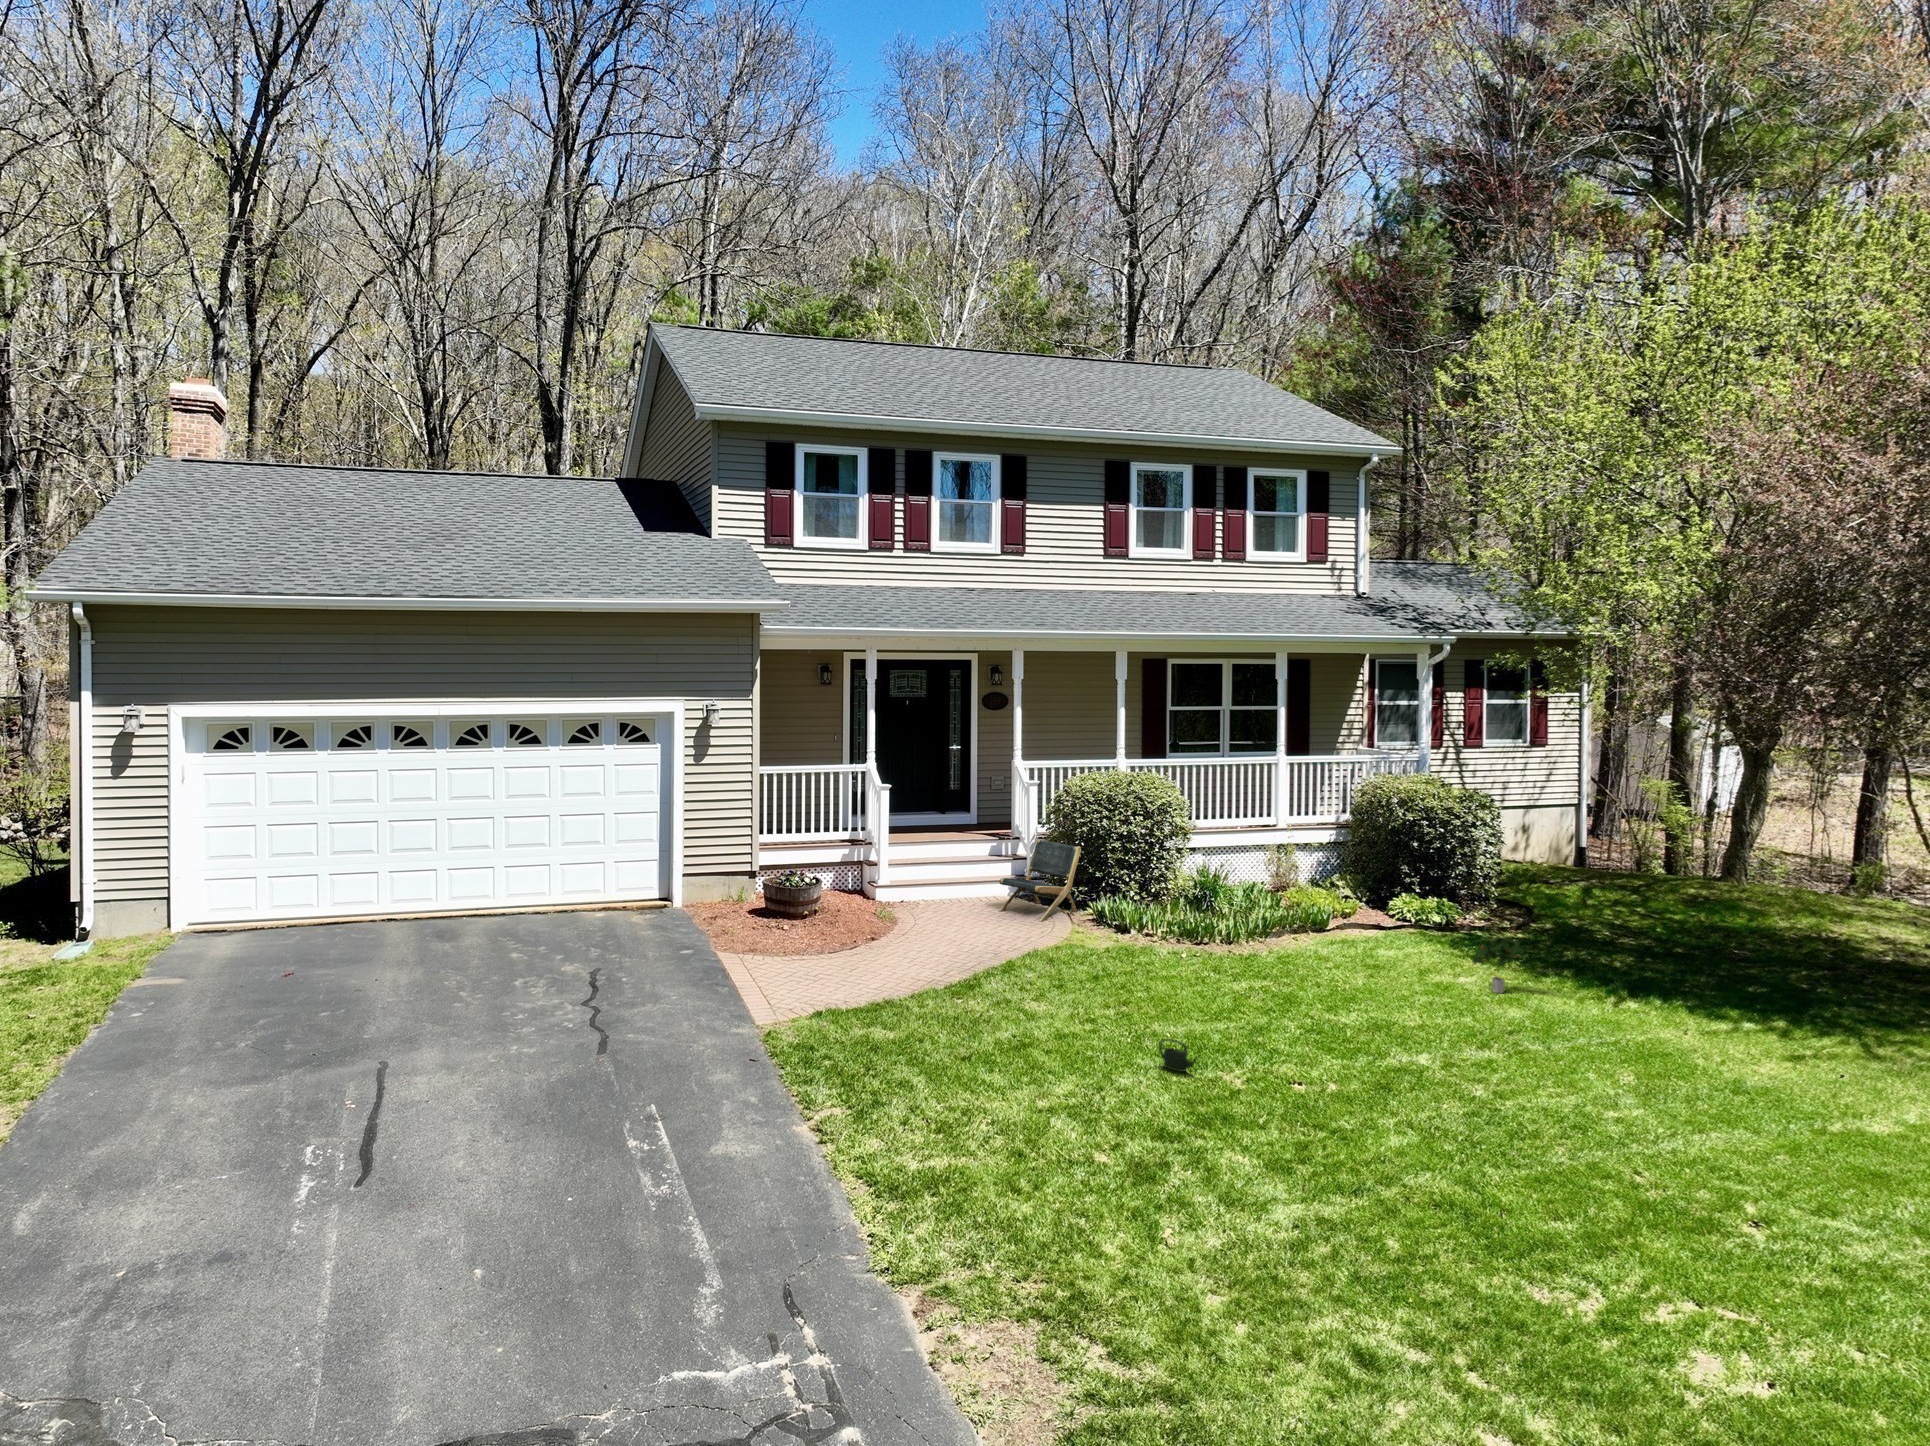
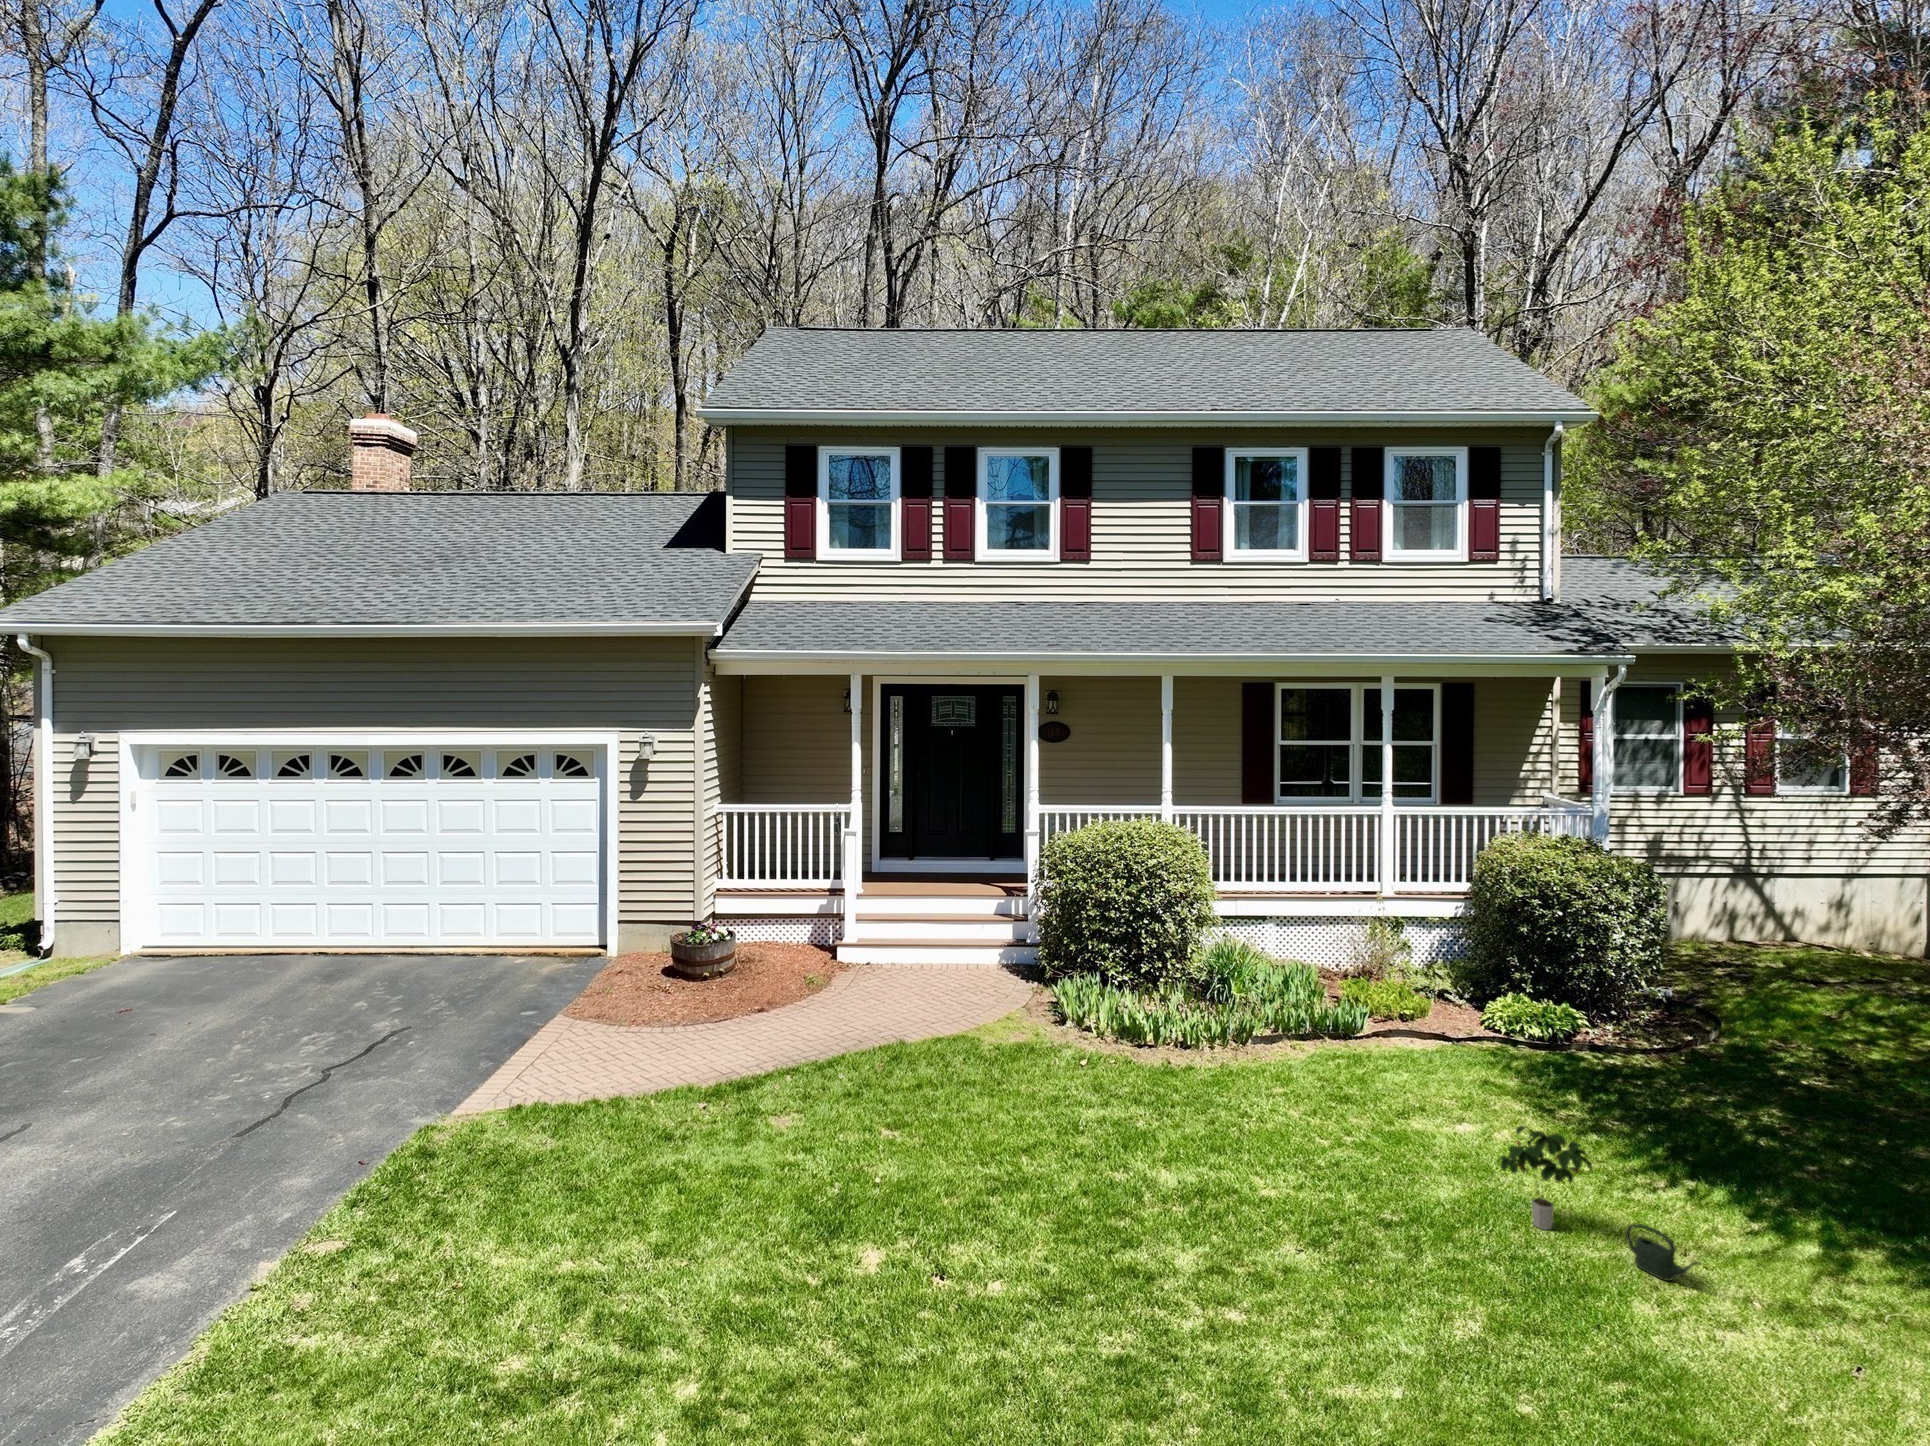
lounge chair: present [999,839,1081,922] -> none [953,902,1055,1011]
watering can: present [1159,1039,1200,1072] -> present [1626,1224,1700,1281]

